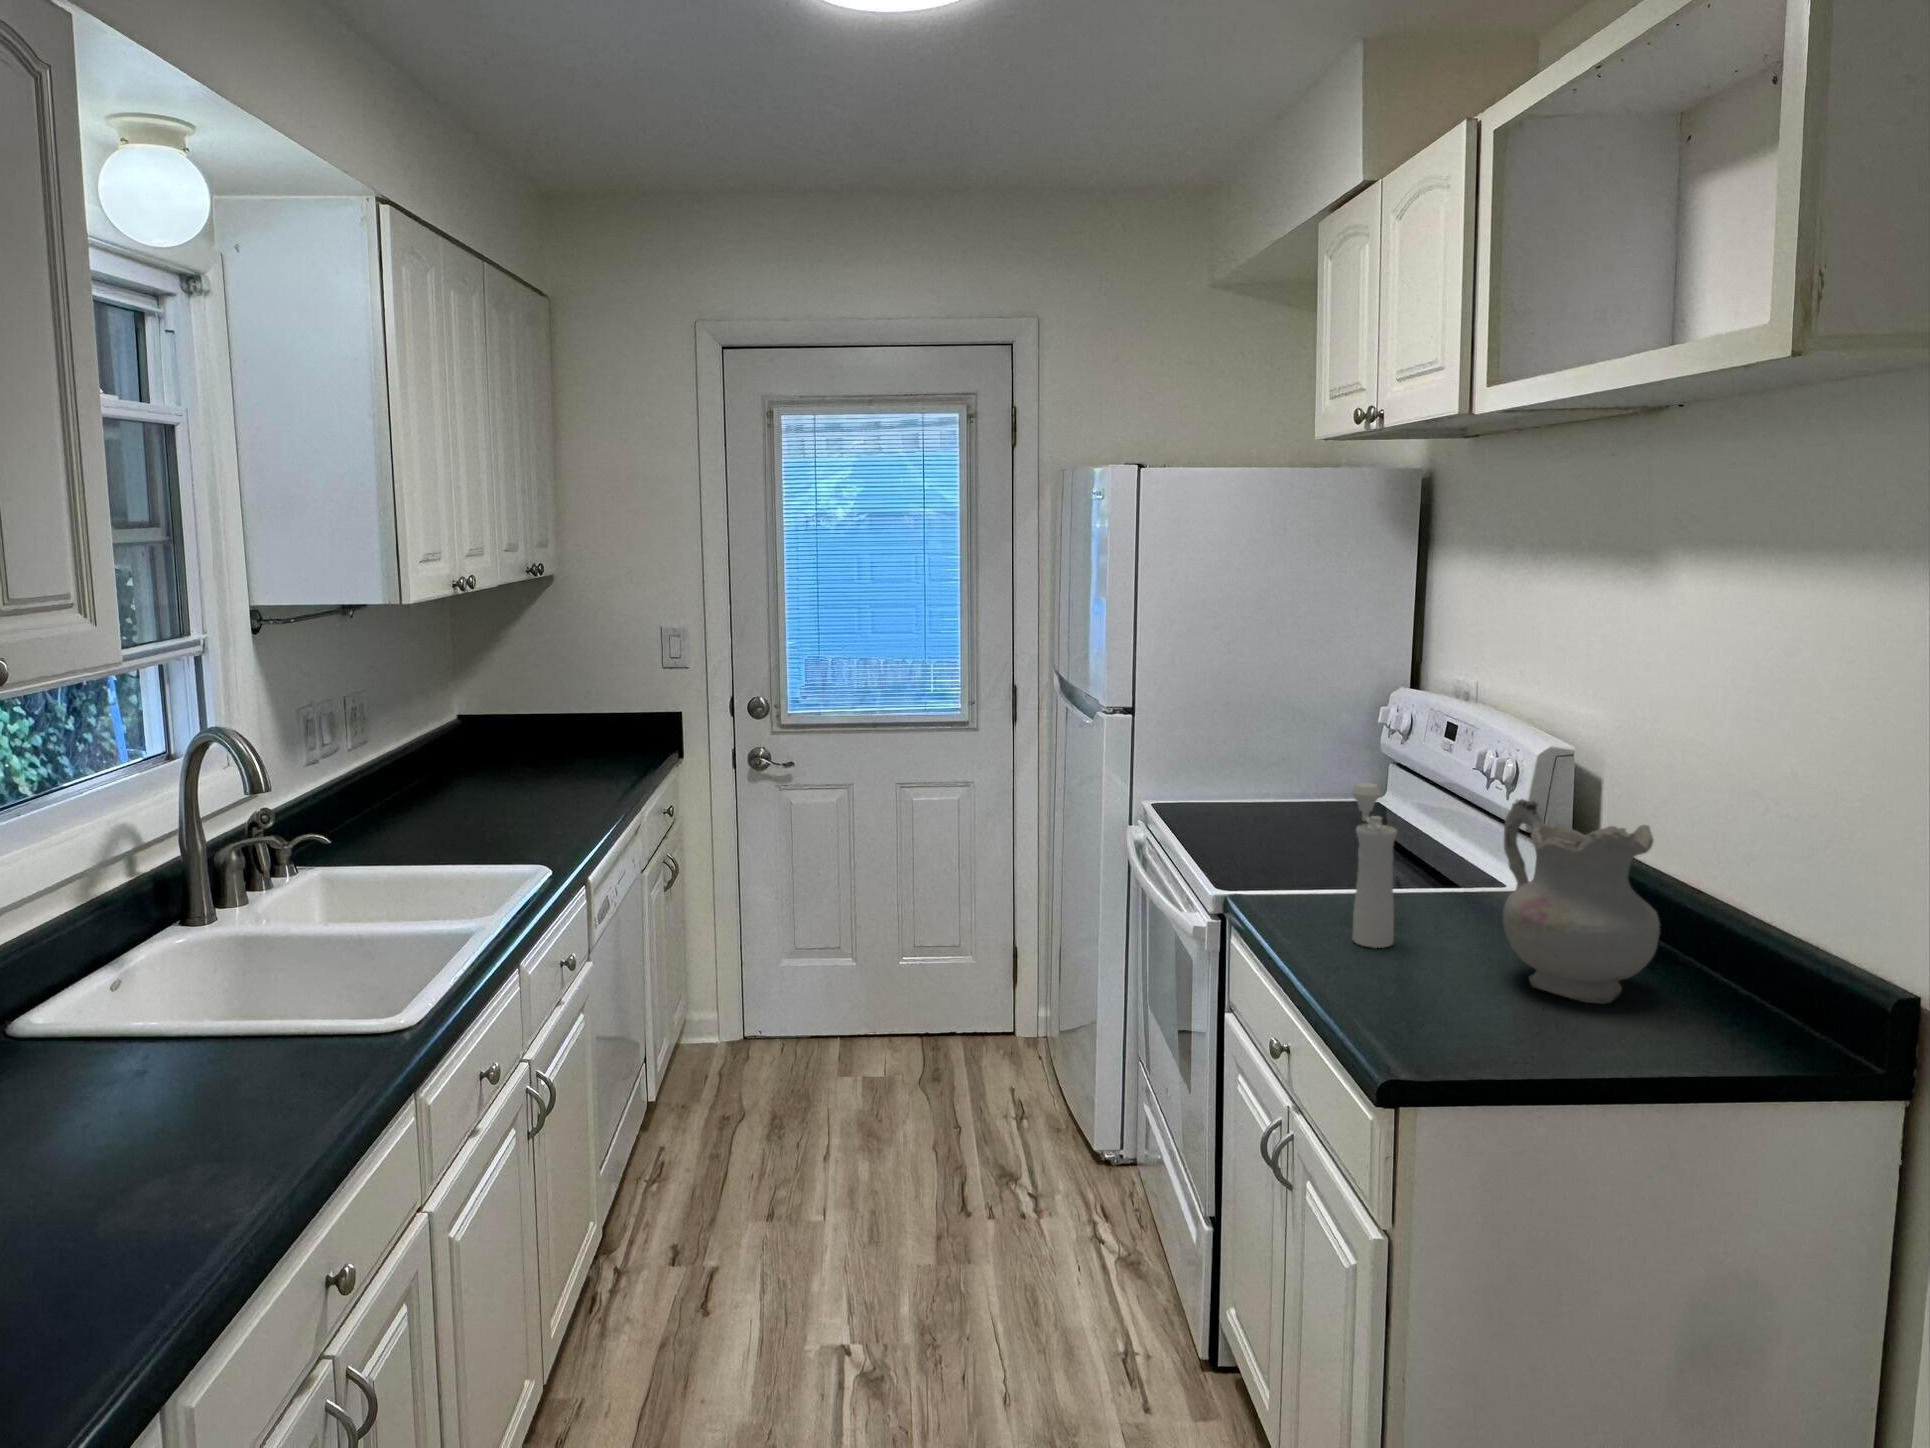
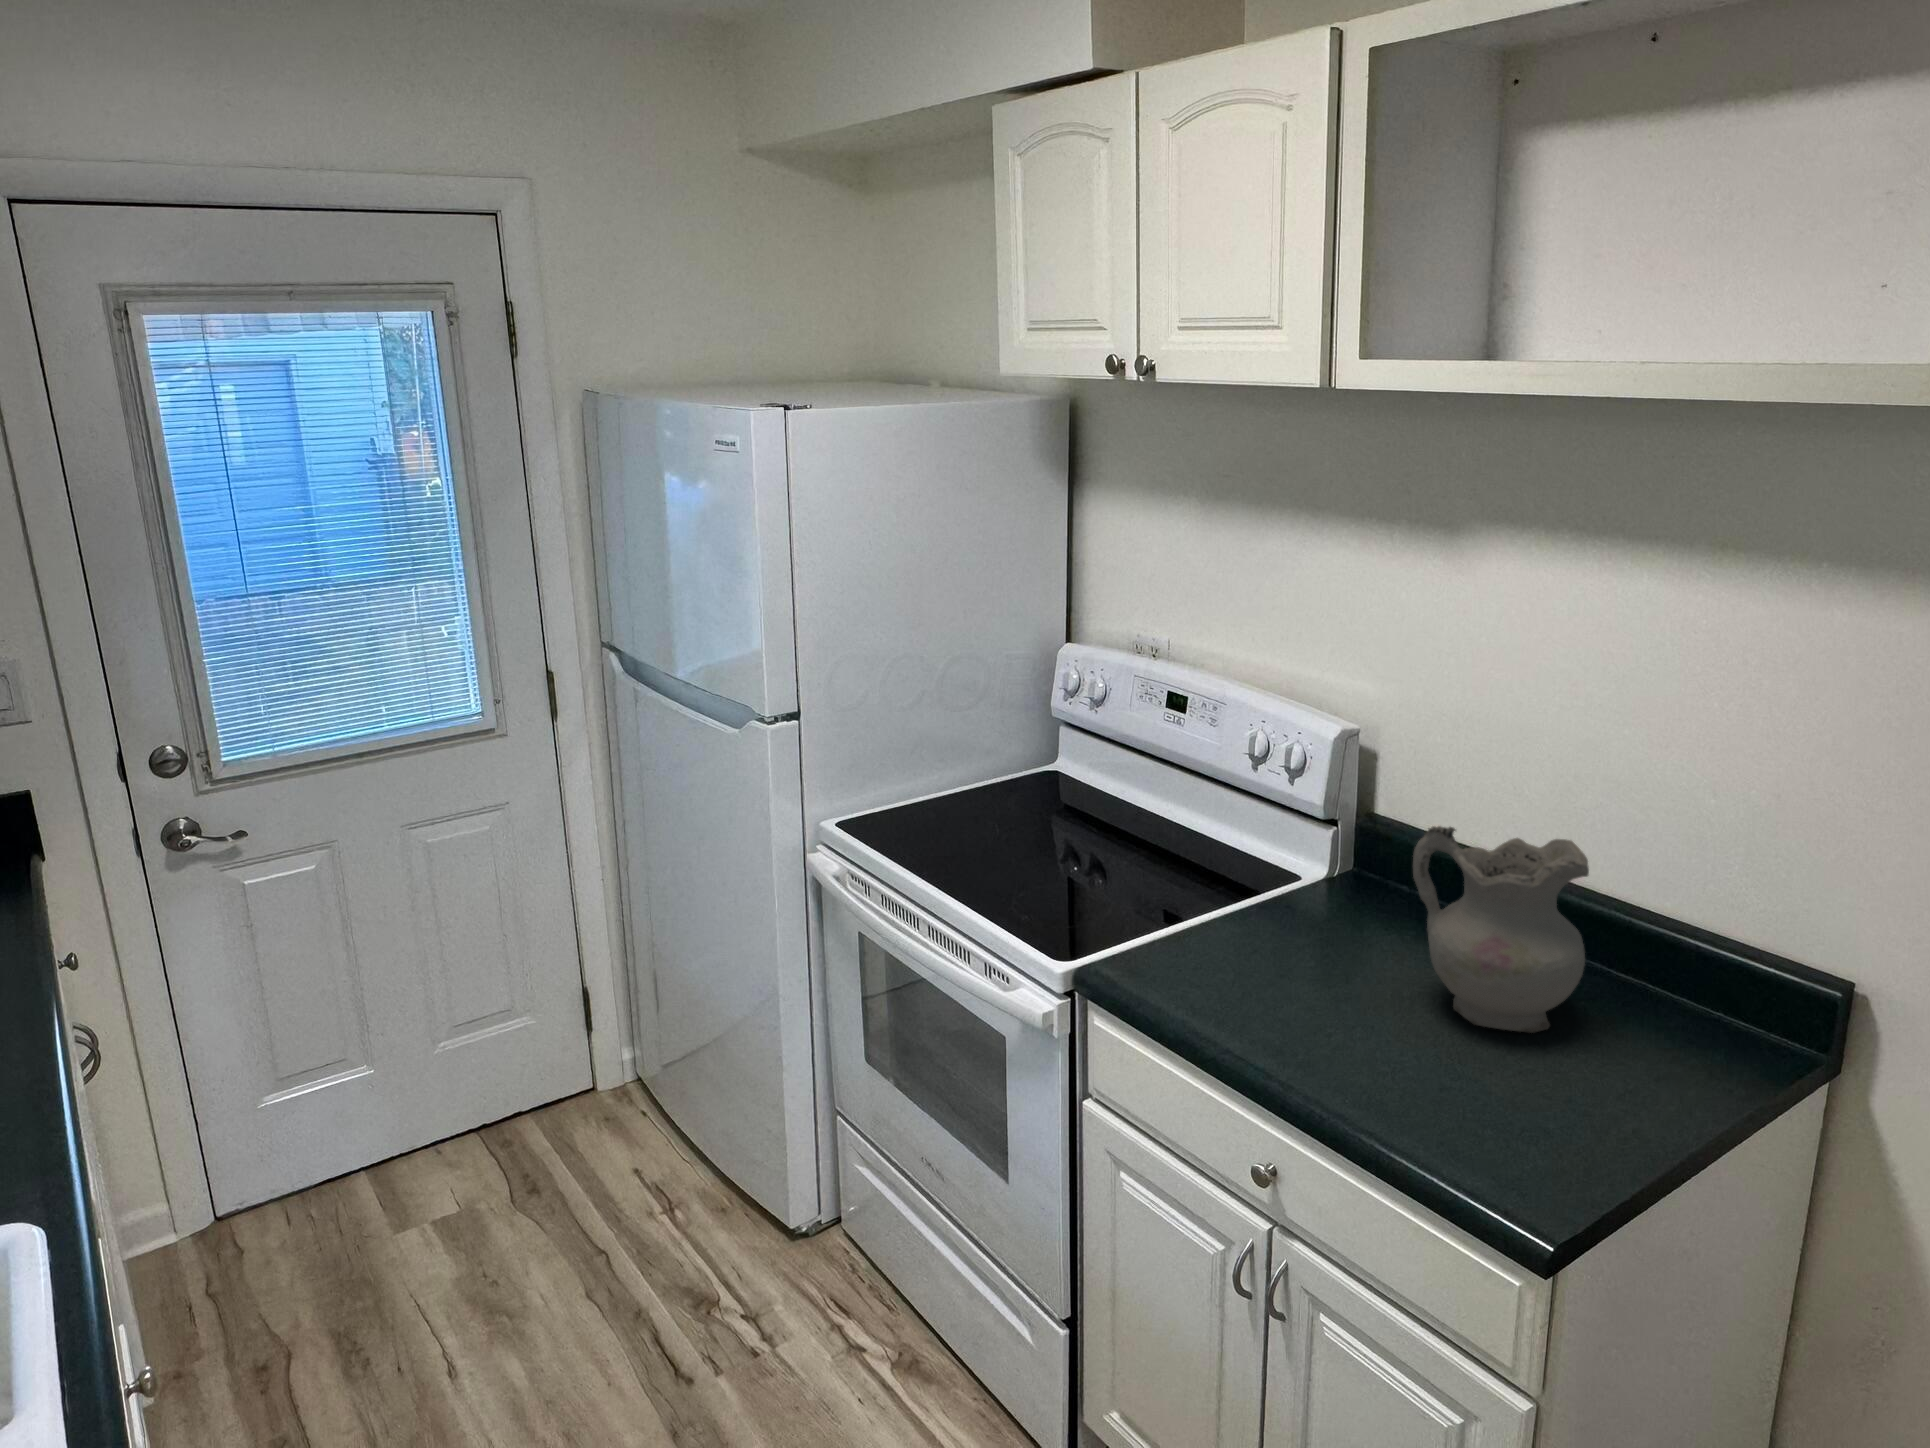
pepper mill: present [1352,783,1397,948] -> none [1217,815,1307,1011]

